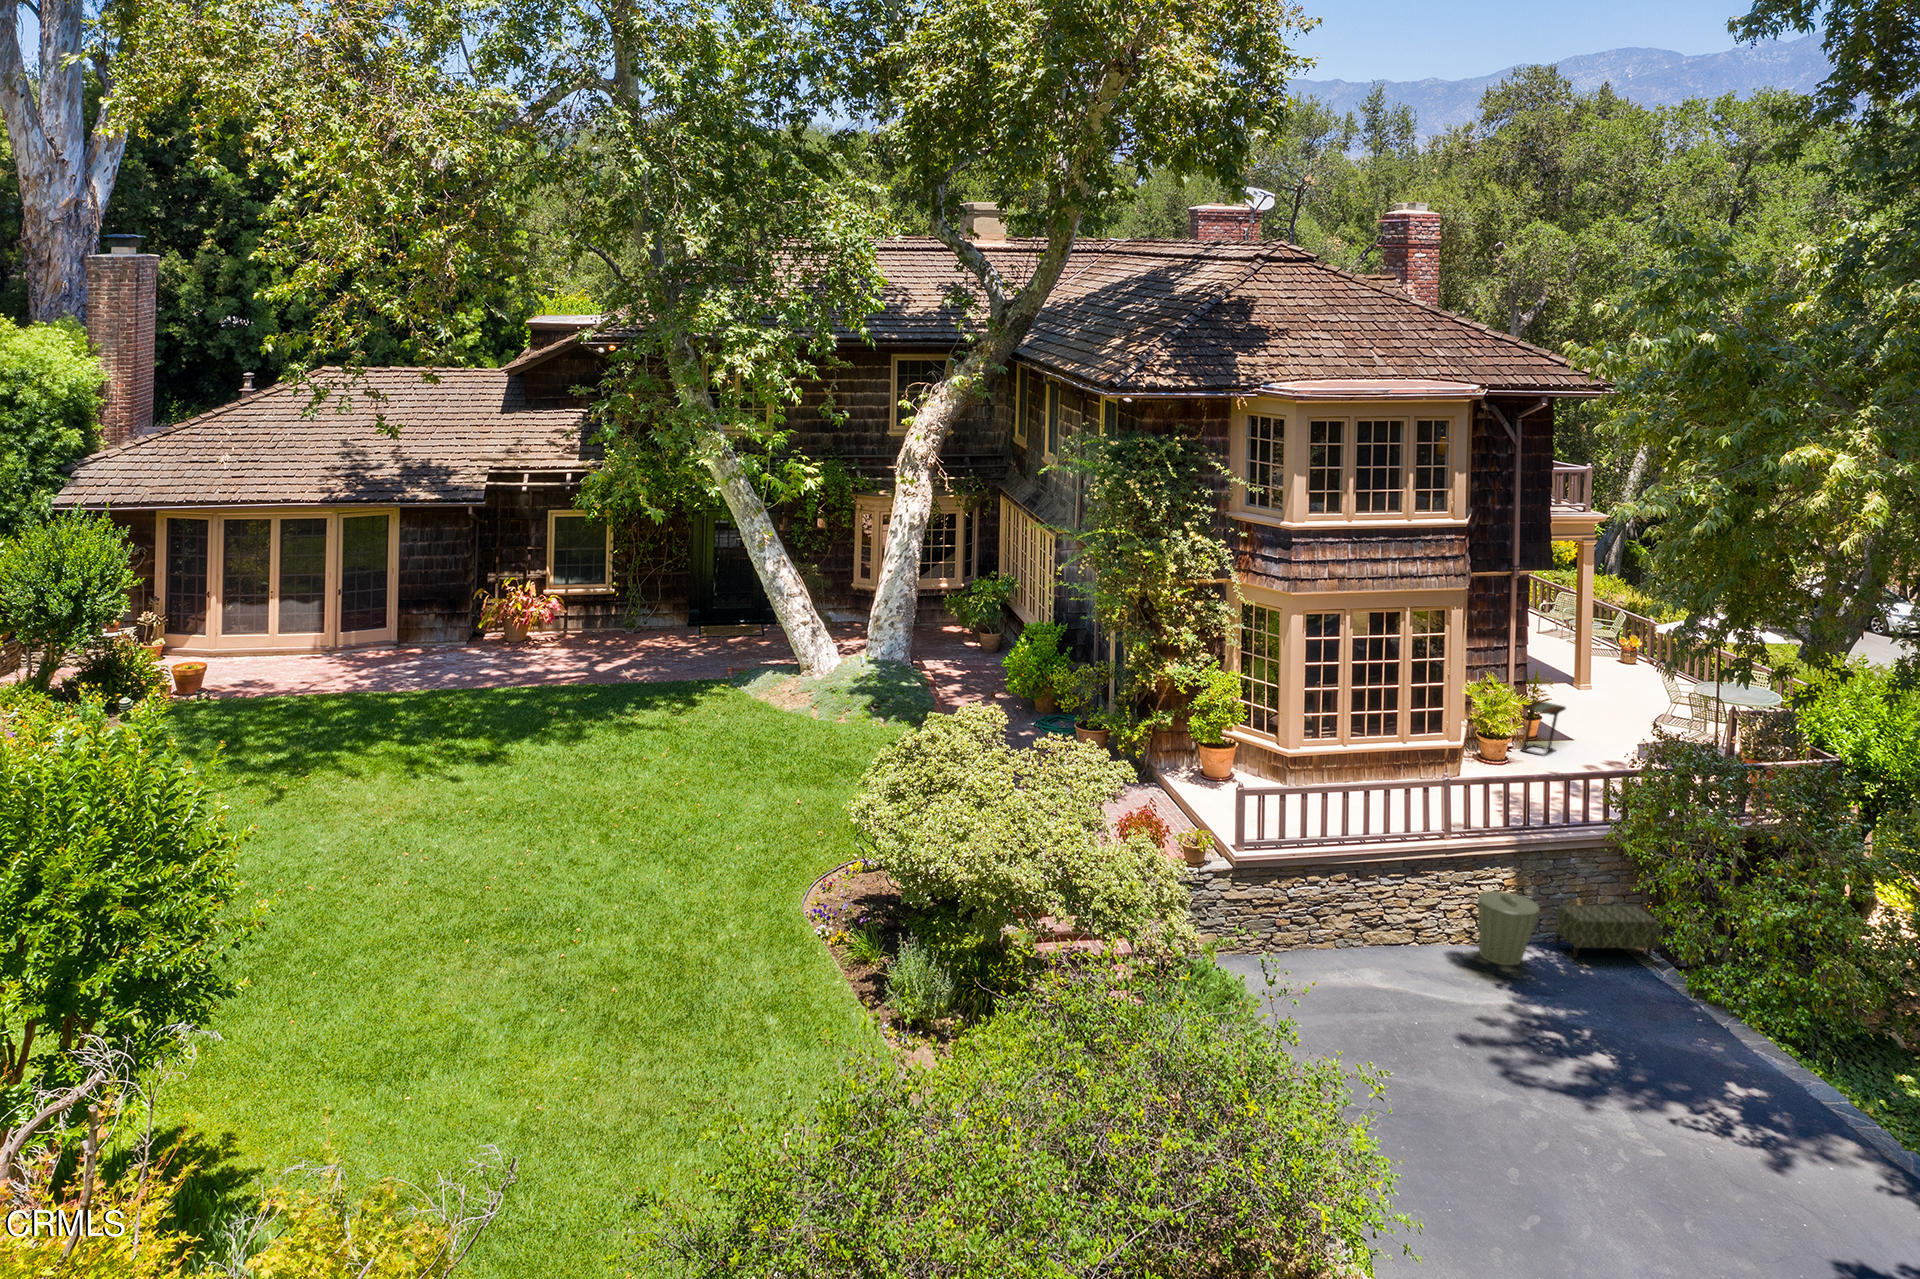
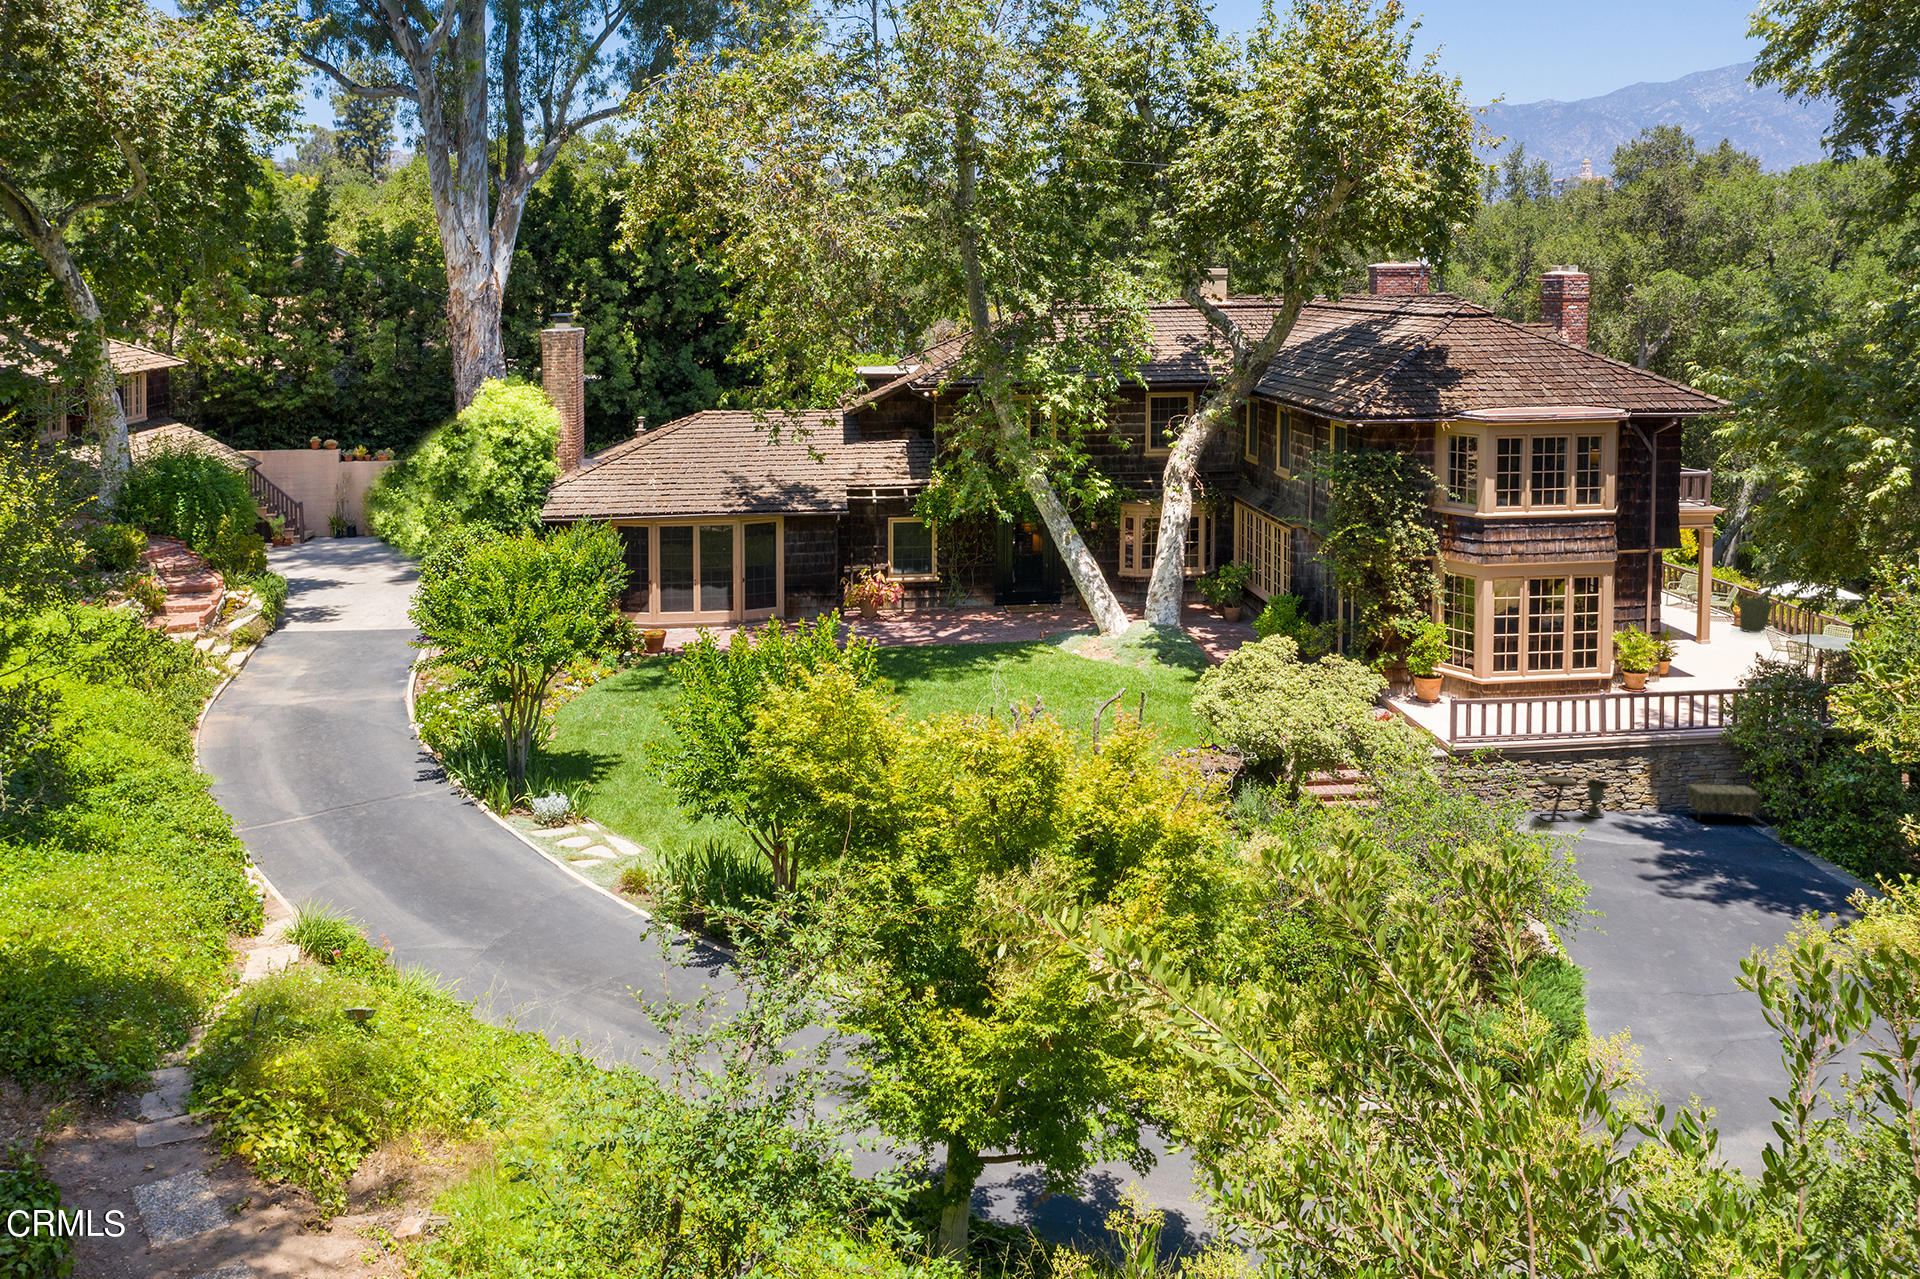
side table: present [1521,701,1566,756] -> present [1538,776,1579,822]
trash can: present [1478,891,1539,965] -> present [1740,598,1773,633]
planter: none [1417,901,1456,957] -> present [1586,779,1609,818]

